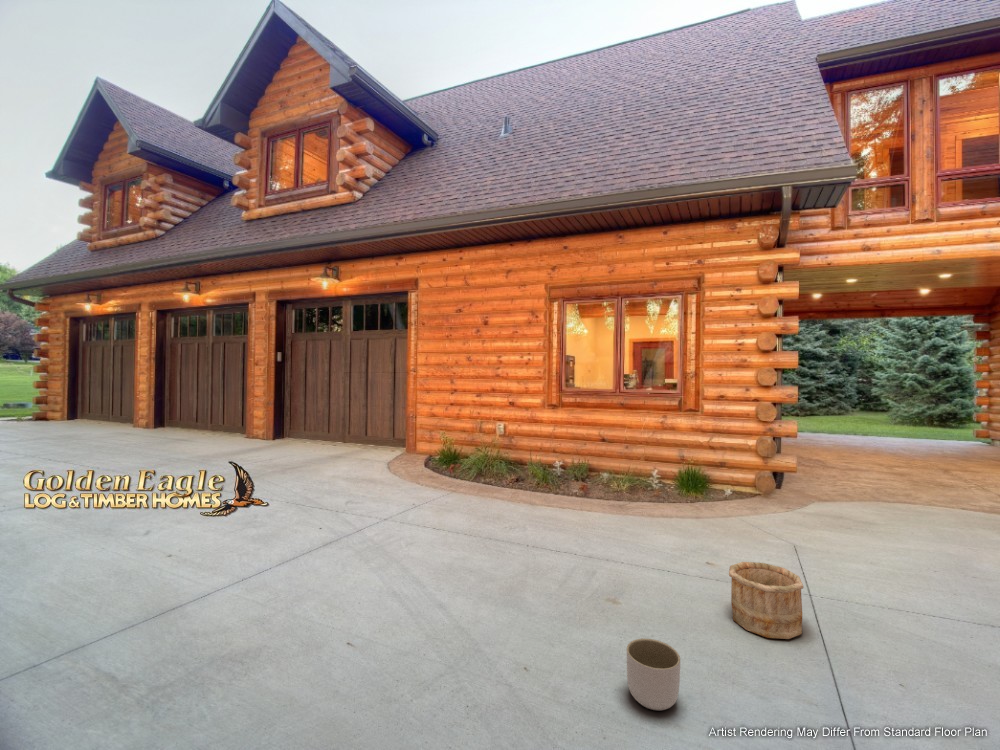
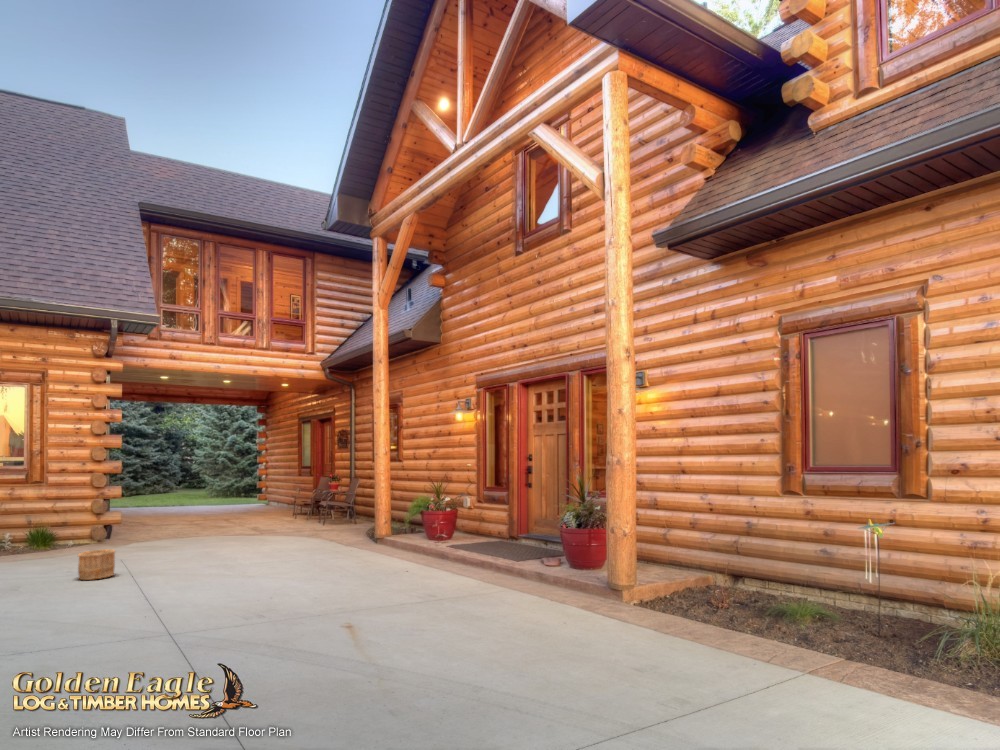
planter: present [627,639,680,711] -> none [33,574,61,599]

